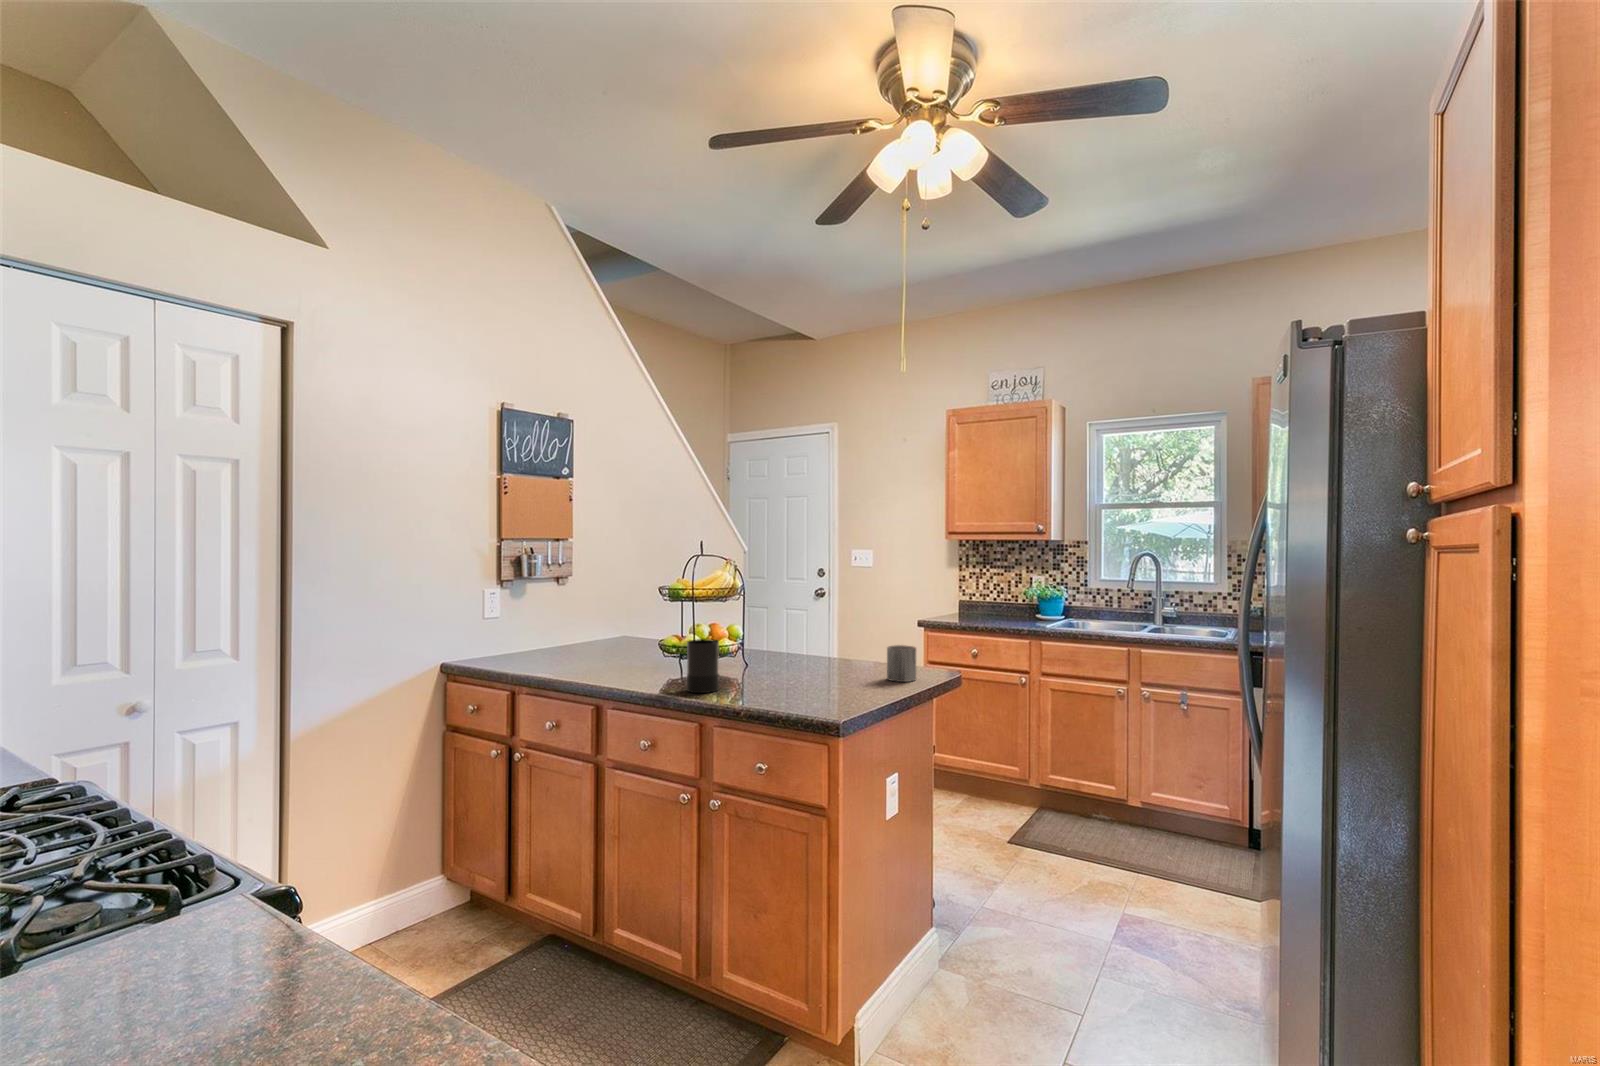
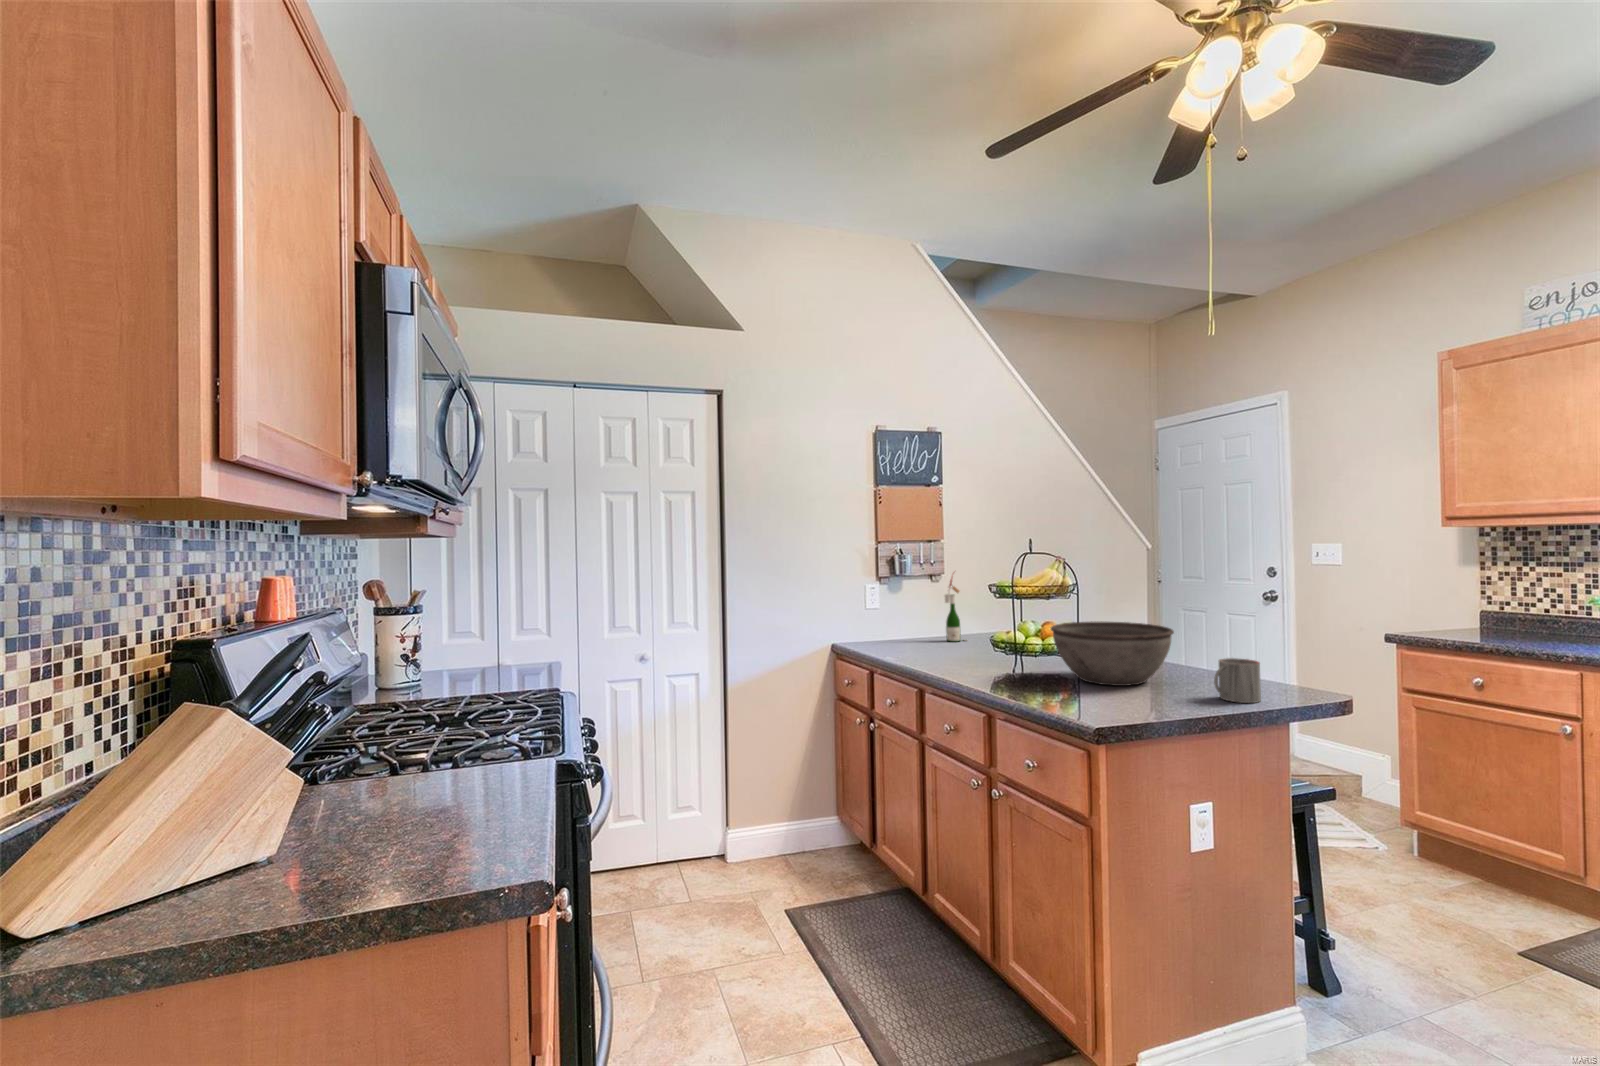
wine bottle: none [580,573,605,651] -> present [945,578,961,642]
bowl: none [738,620,843,679] -> present [1051,621,1174,686]
candle: present [687,639,719,693] -> none [979,633,1017,689]

